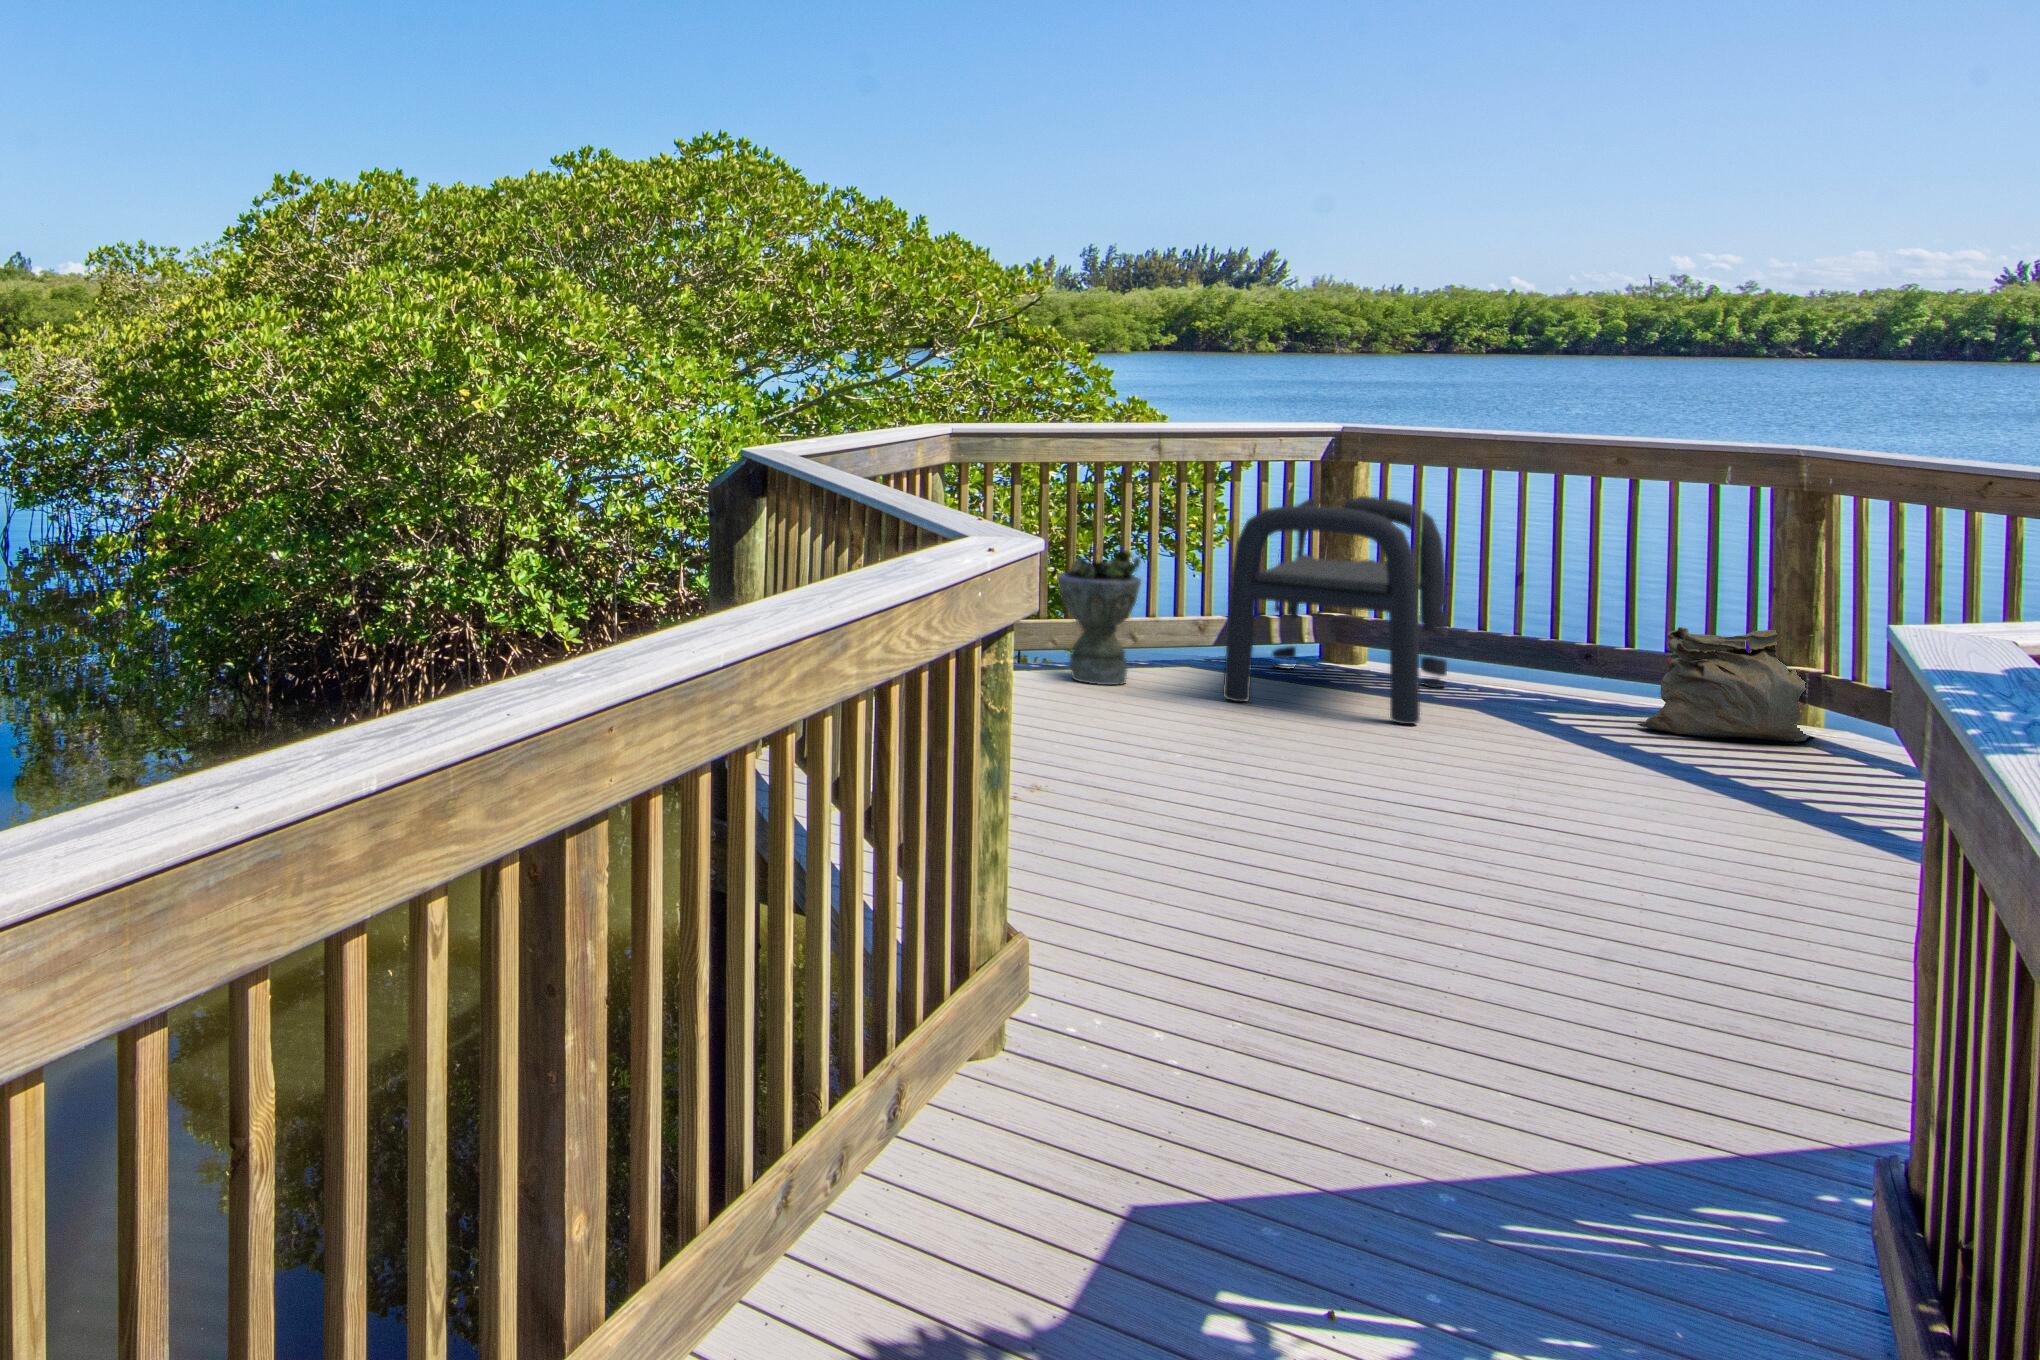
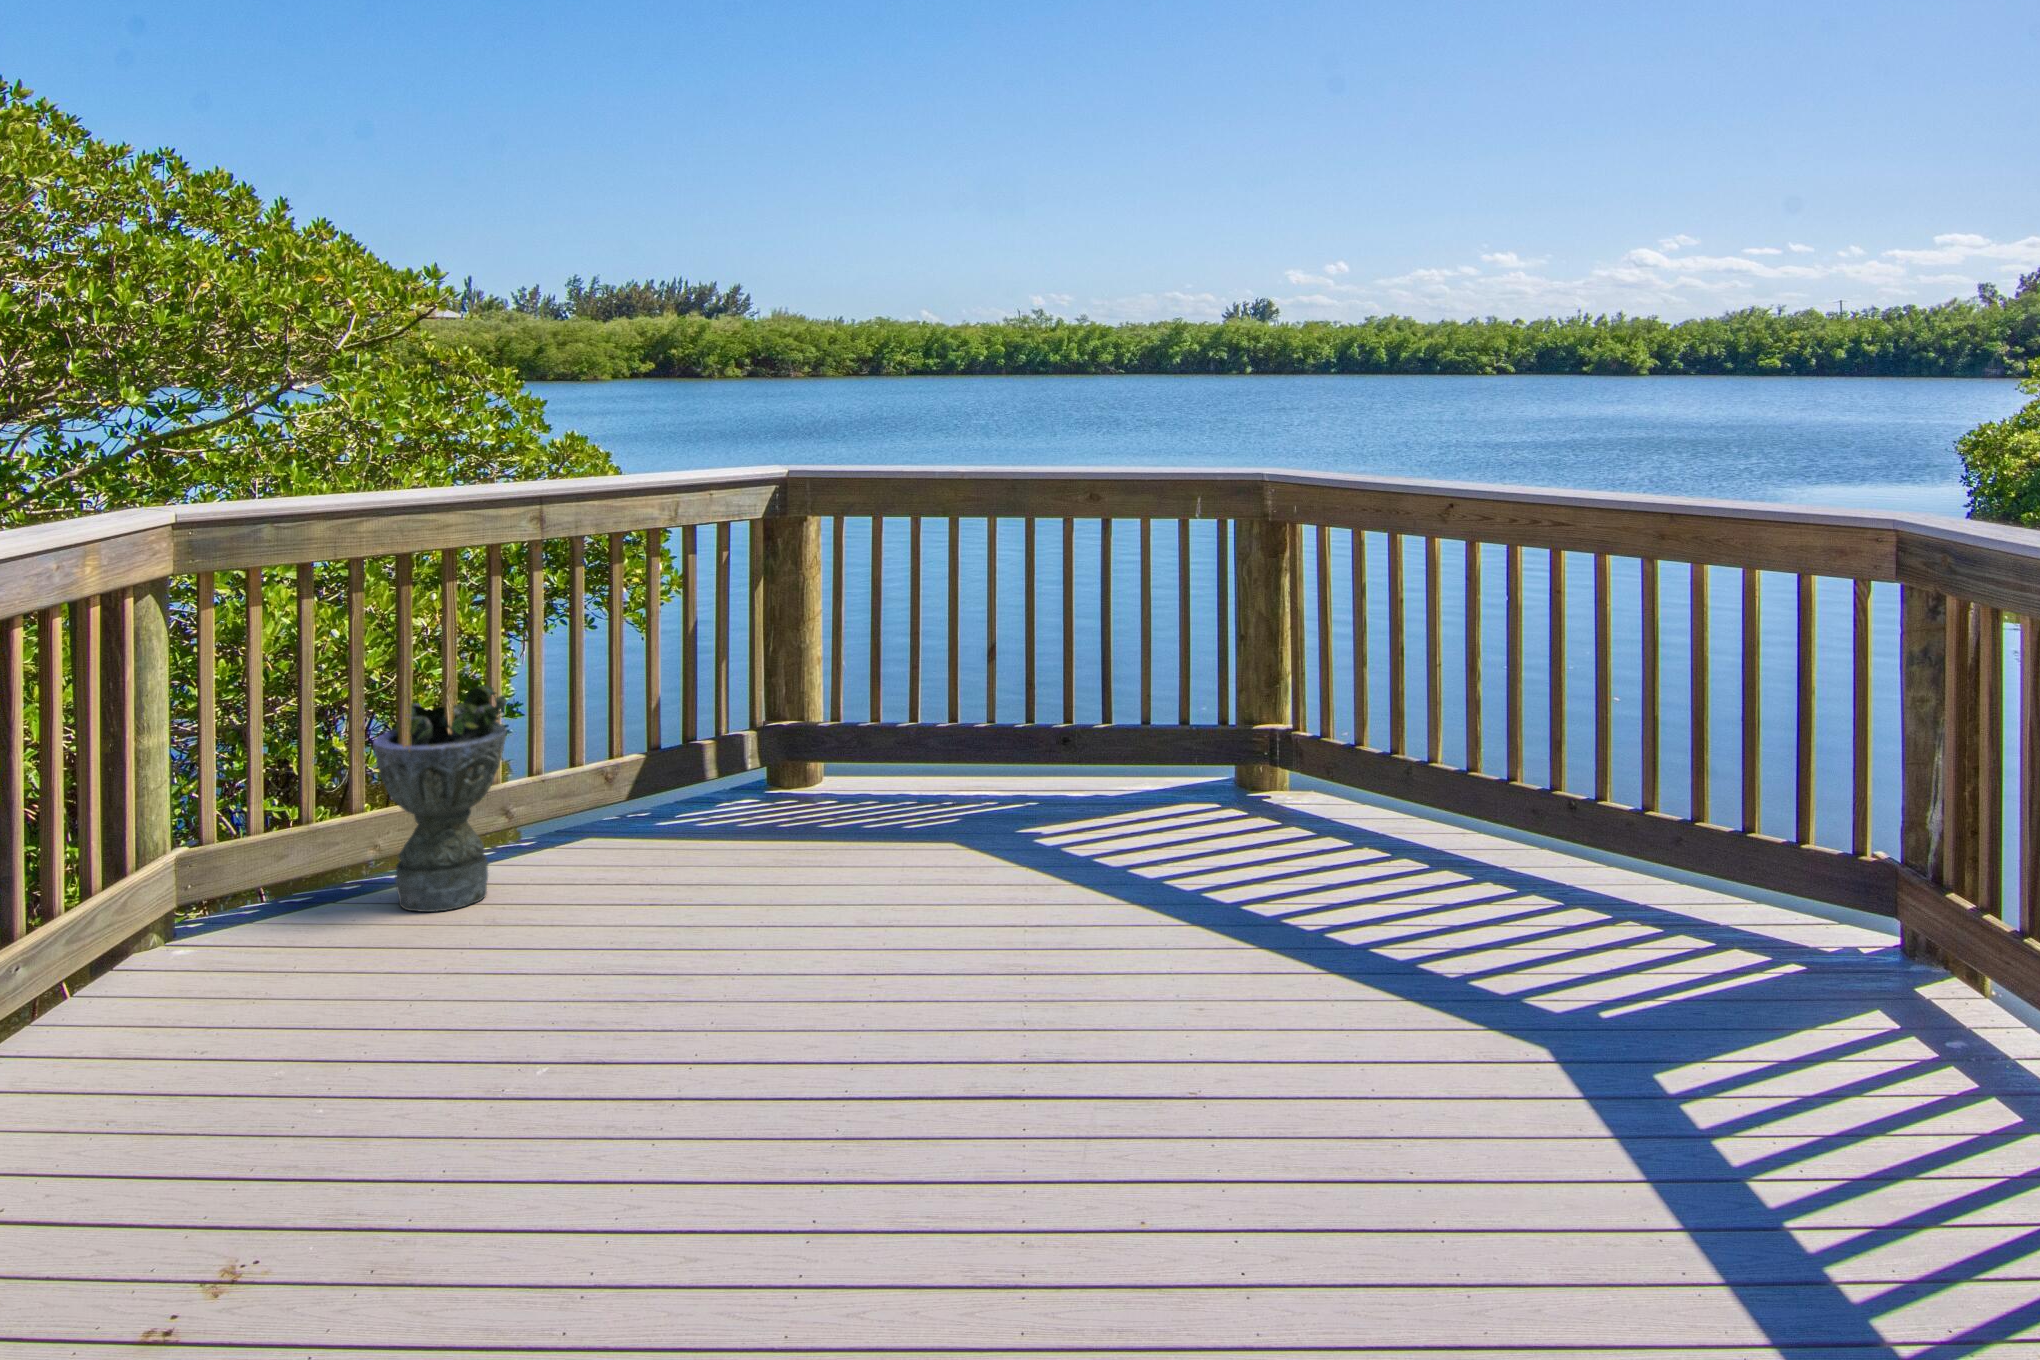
bench: present [1223,496,1447,724] -> none [627,563,915,908]
bag: present [1638,627,1808,742] -> none [1129,688,1306,845]

